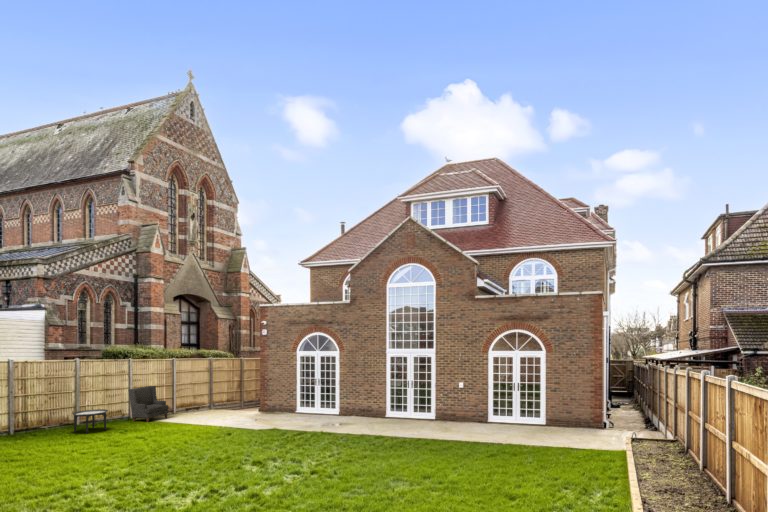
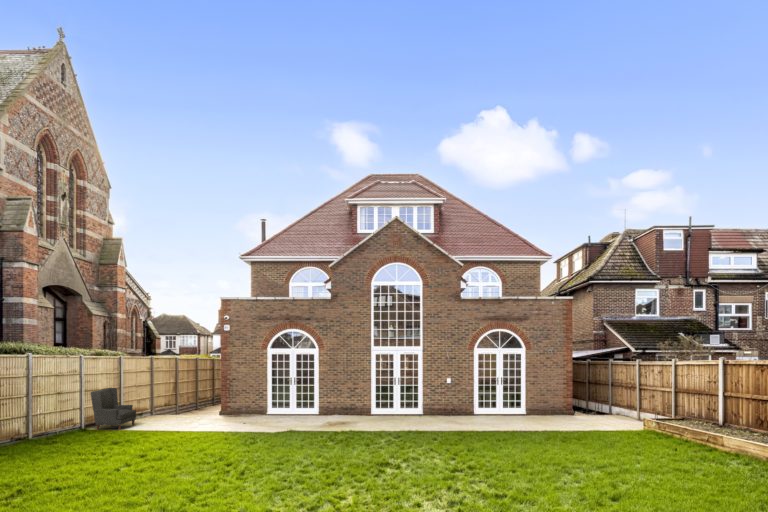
round table: present [73,409,108,434] -> none [46,415,91,445]

